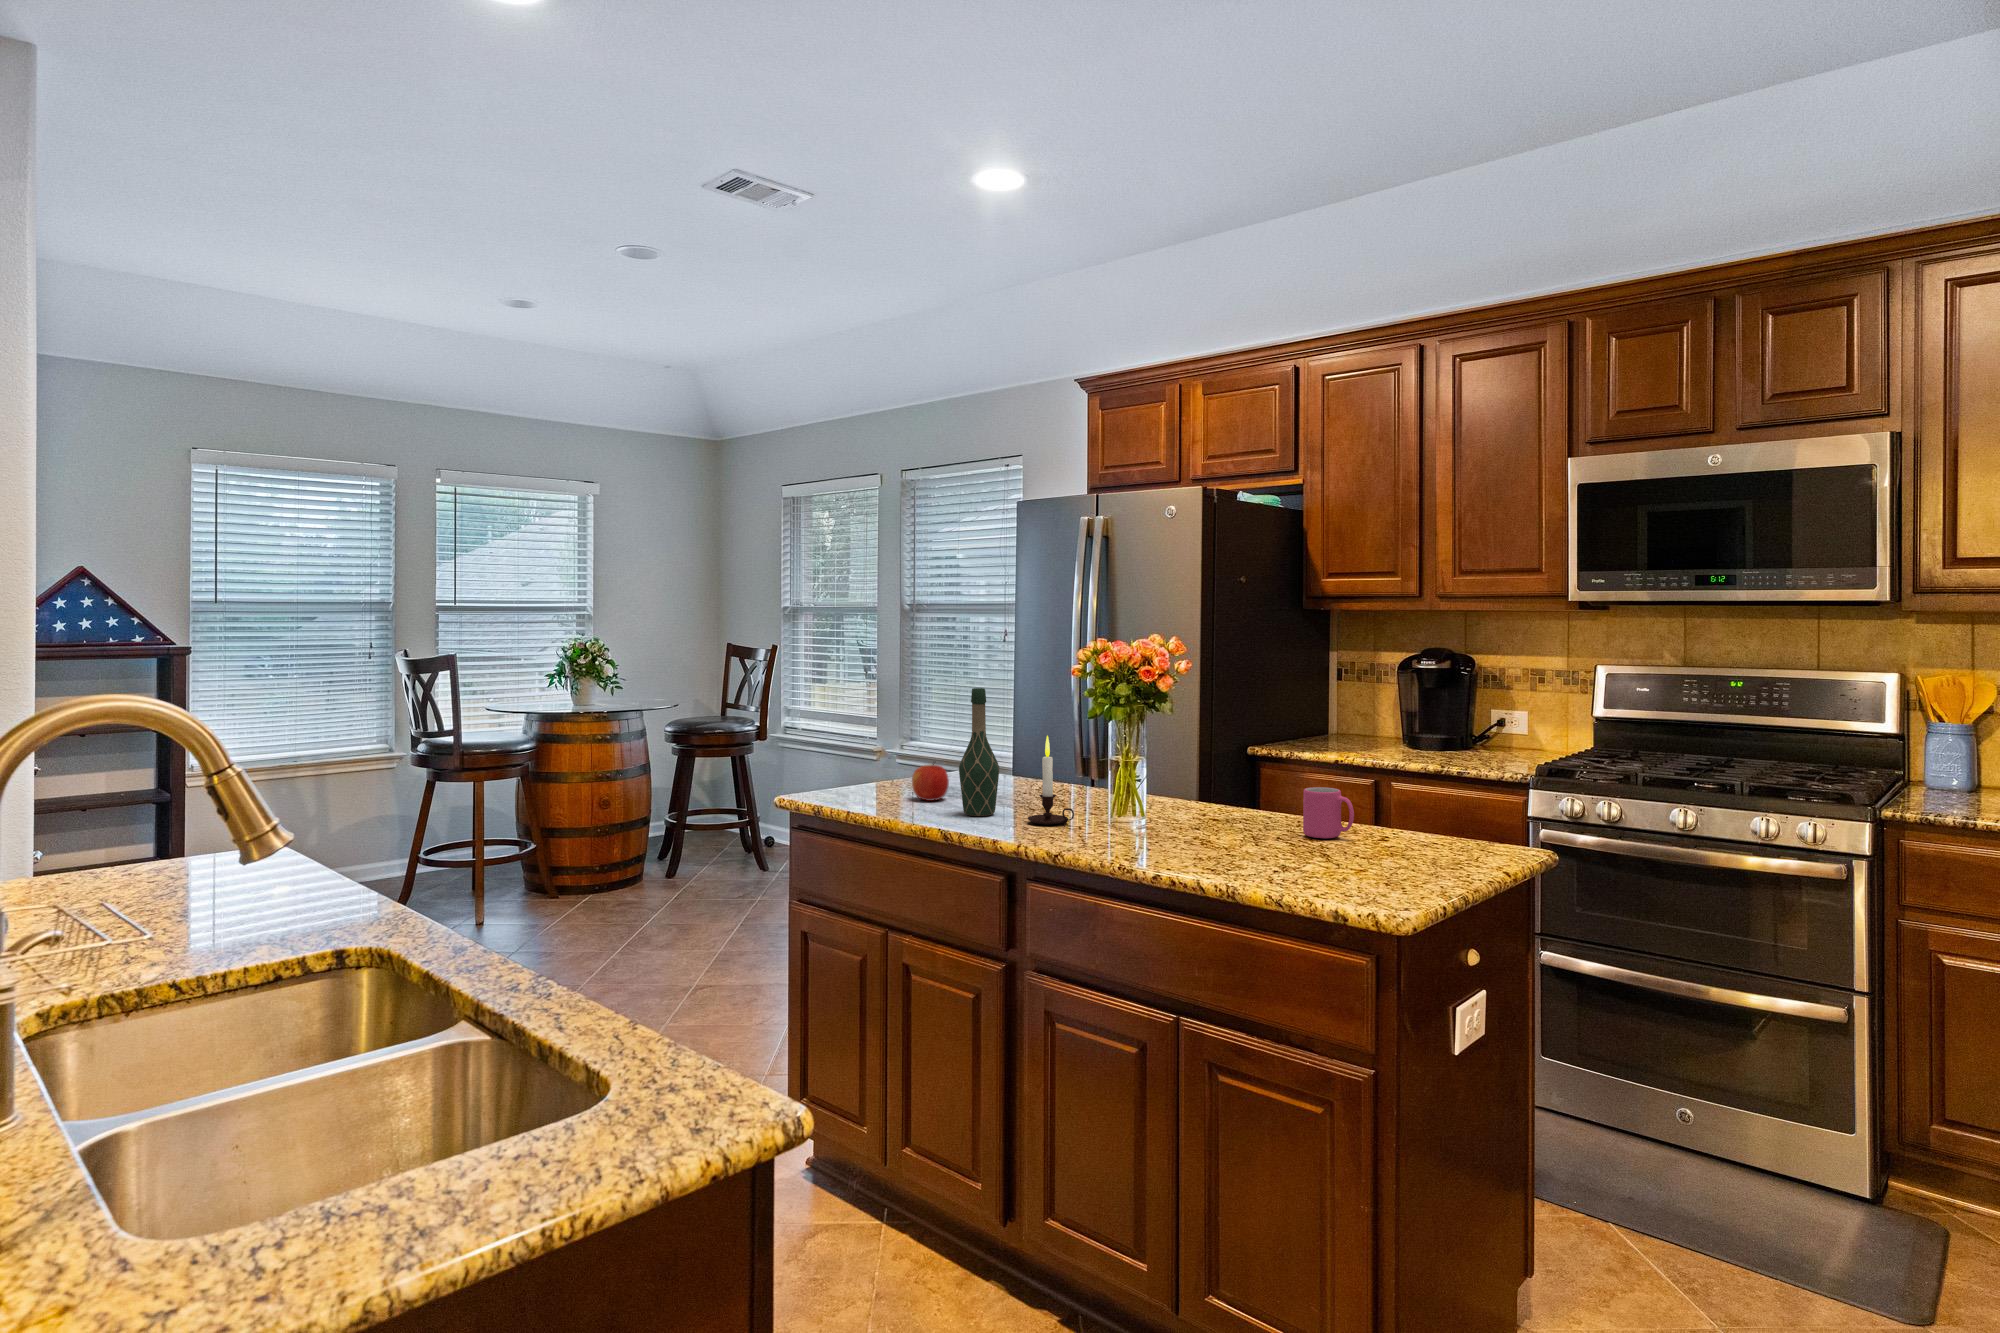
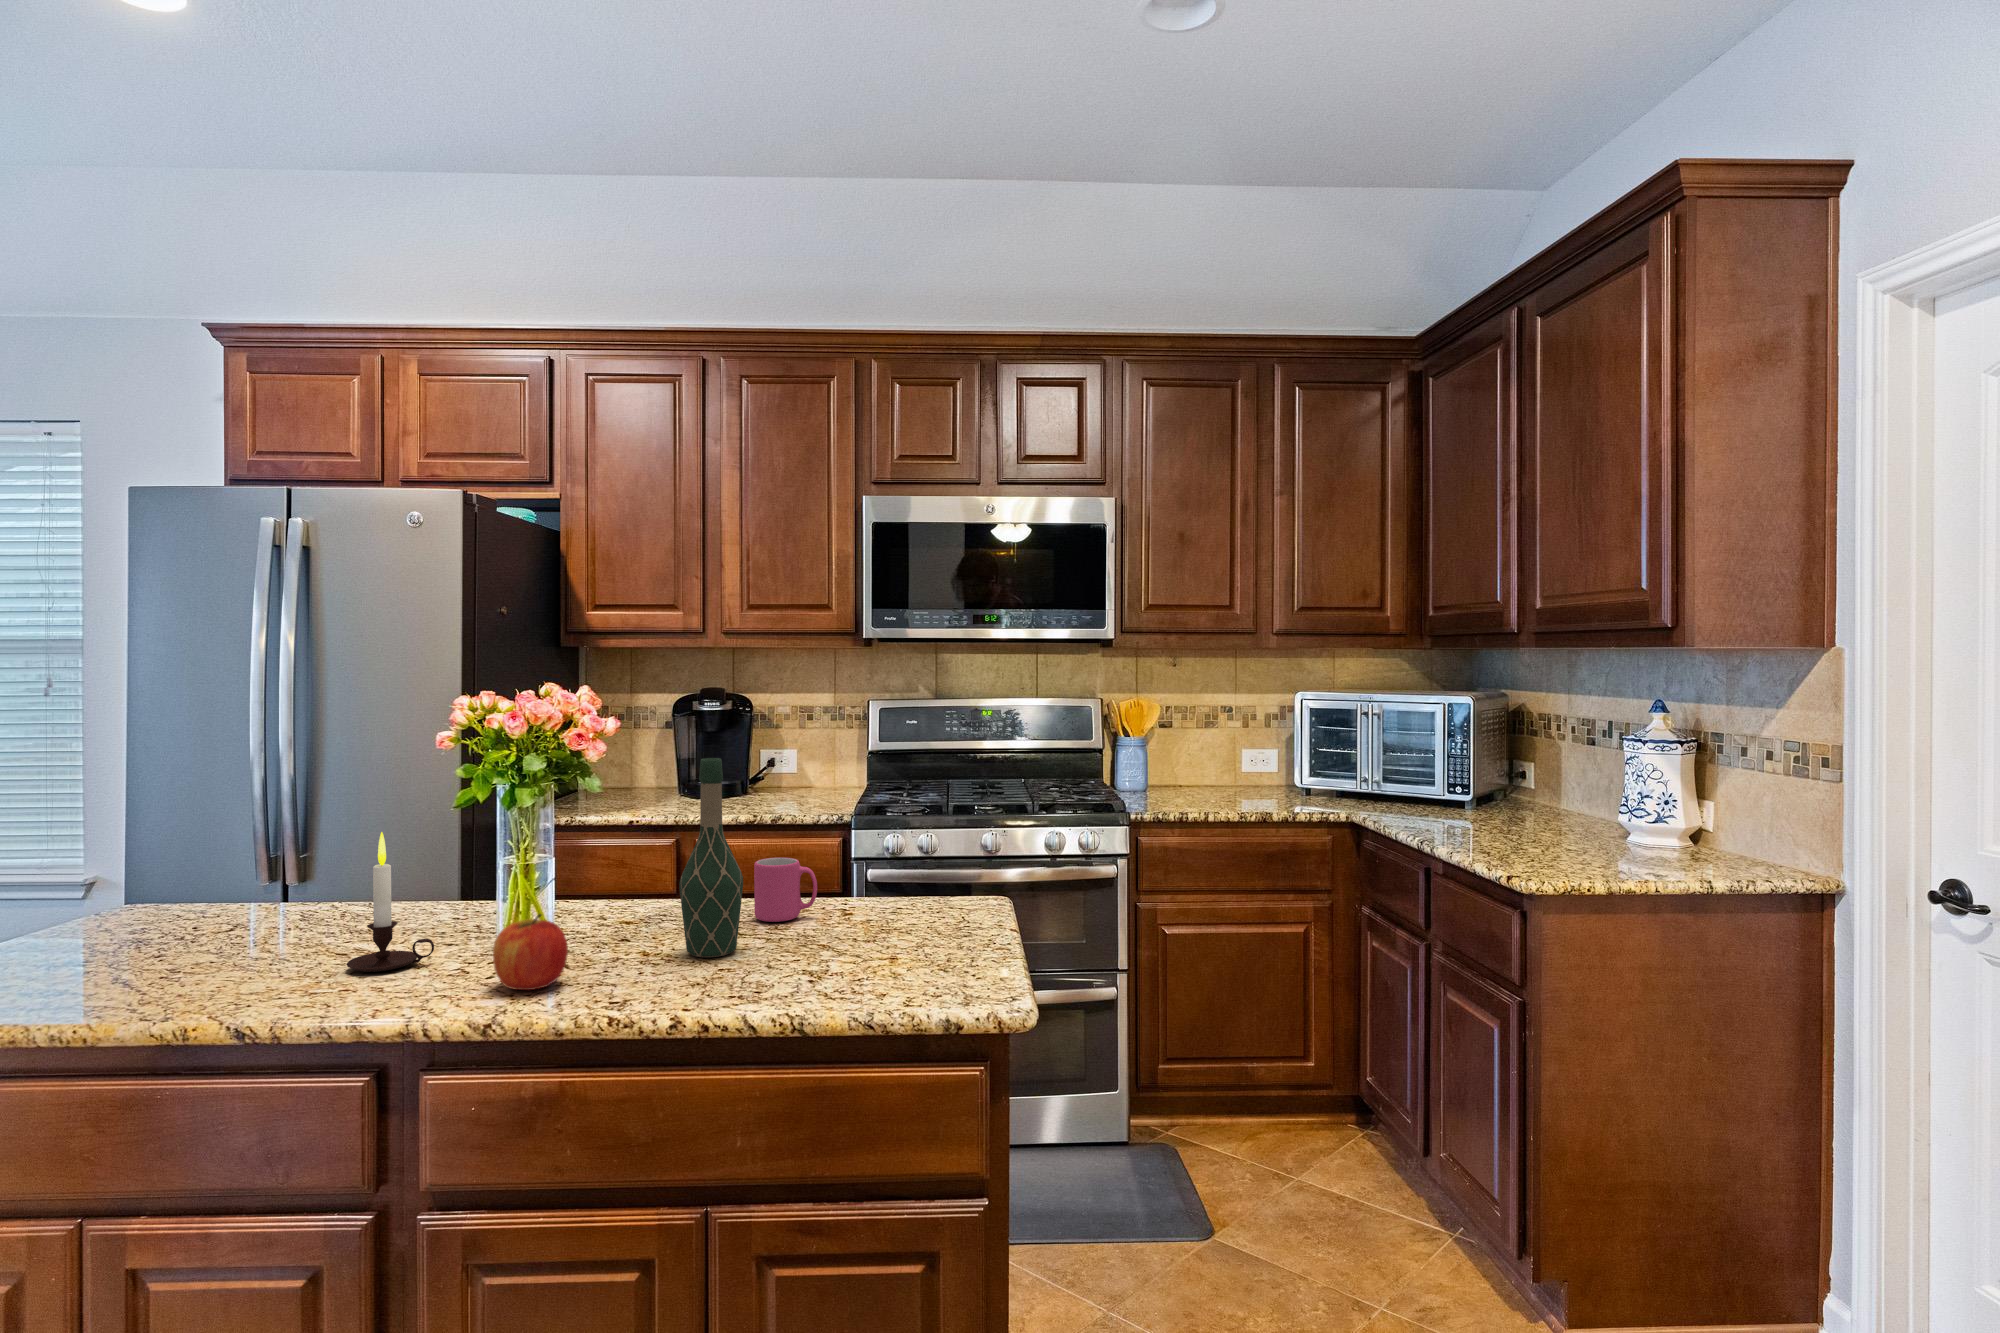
wine bottle: present [959,688,999,816] -> present [679,758,743,957]
apple: present [912,764,949,801] -> present [493,914,568,990]

